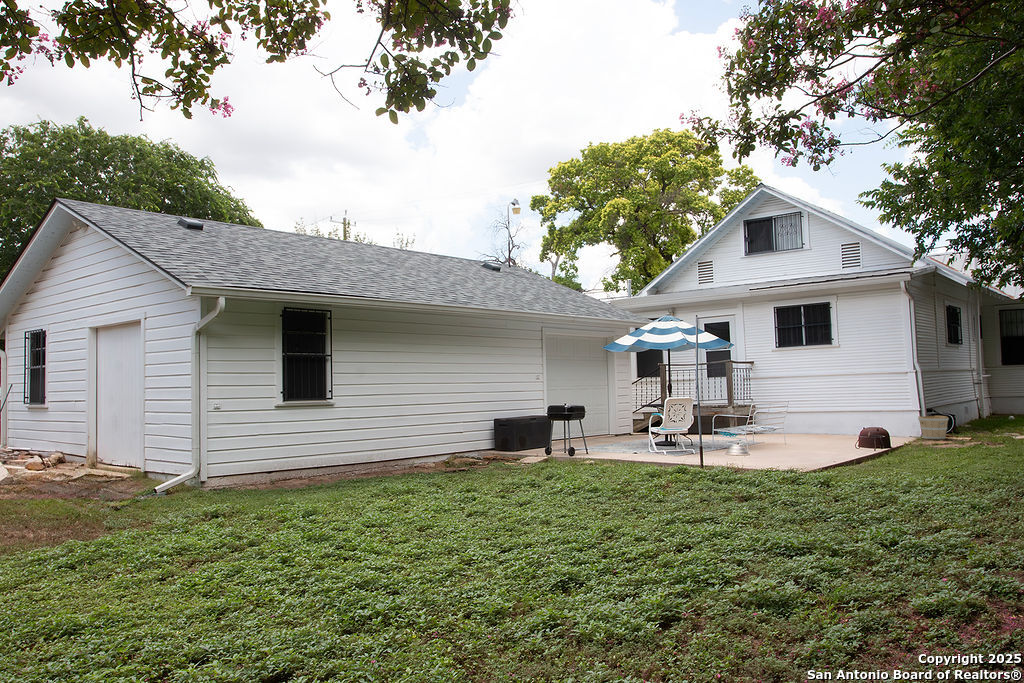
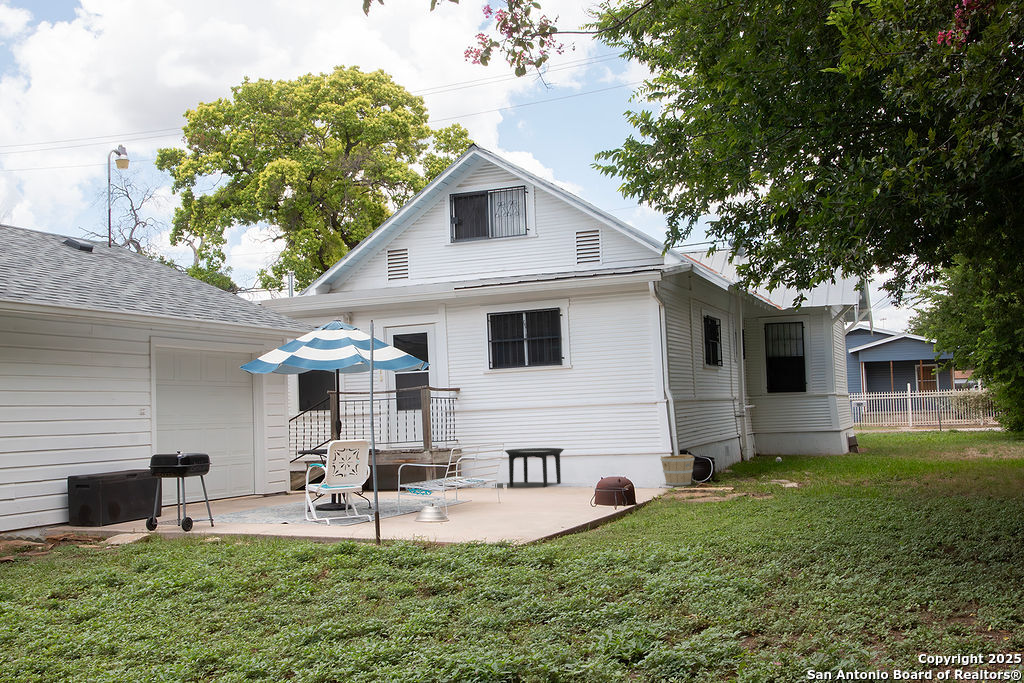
round table: none [788,408,836,436] -> present [505,448,564,487]

